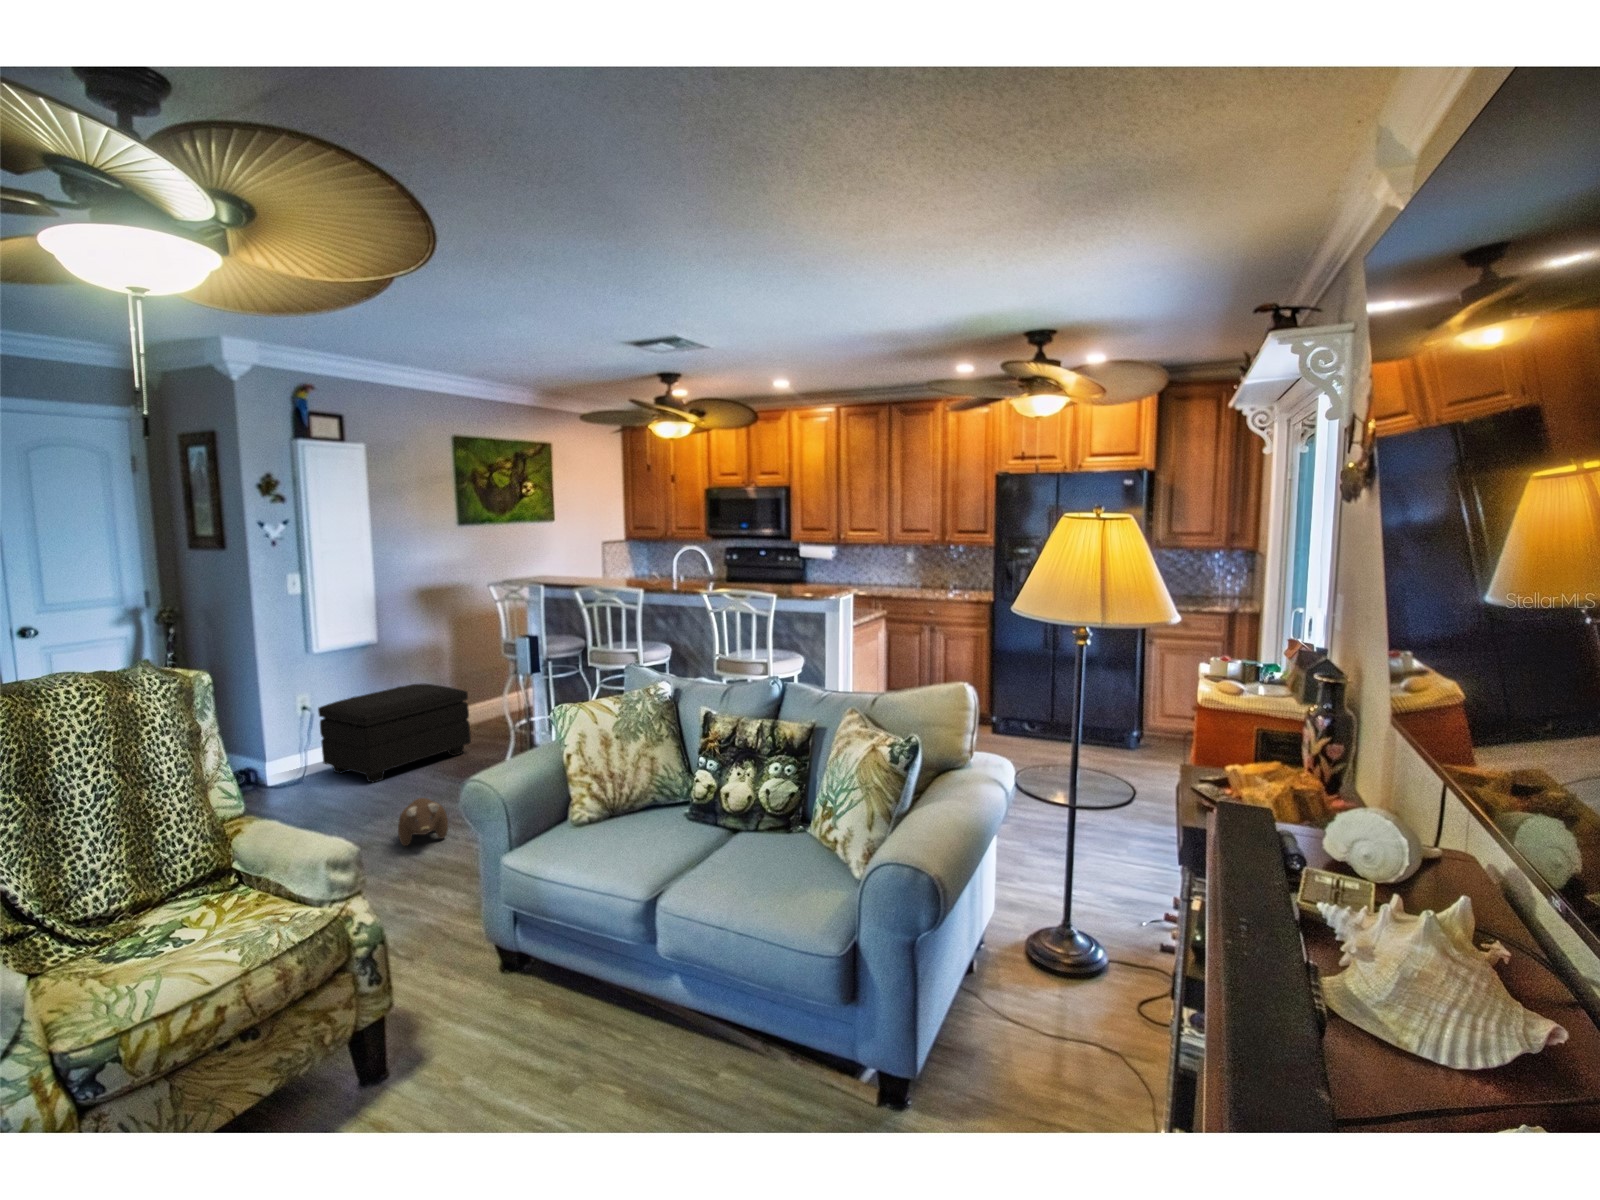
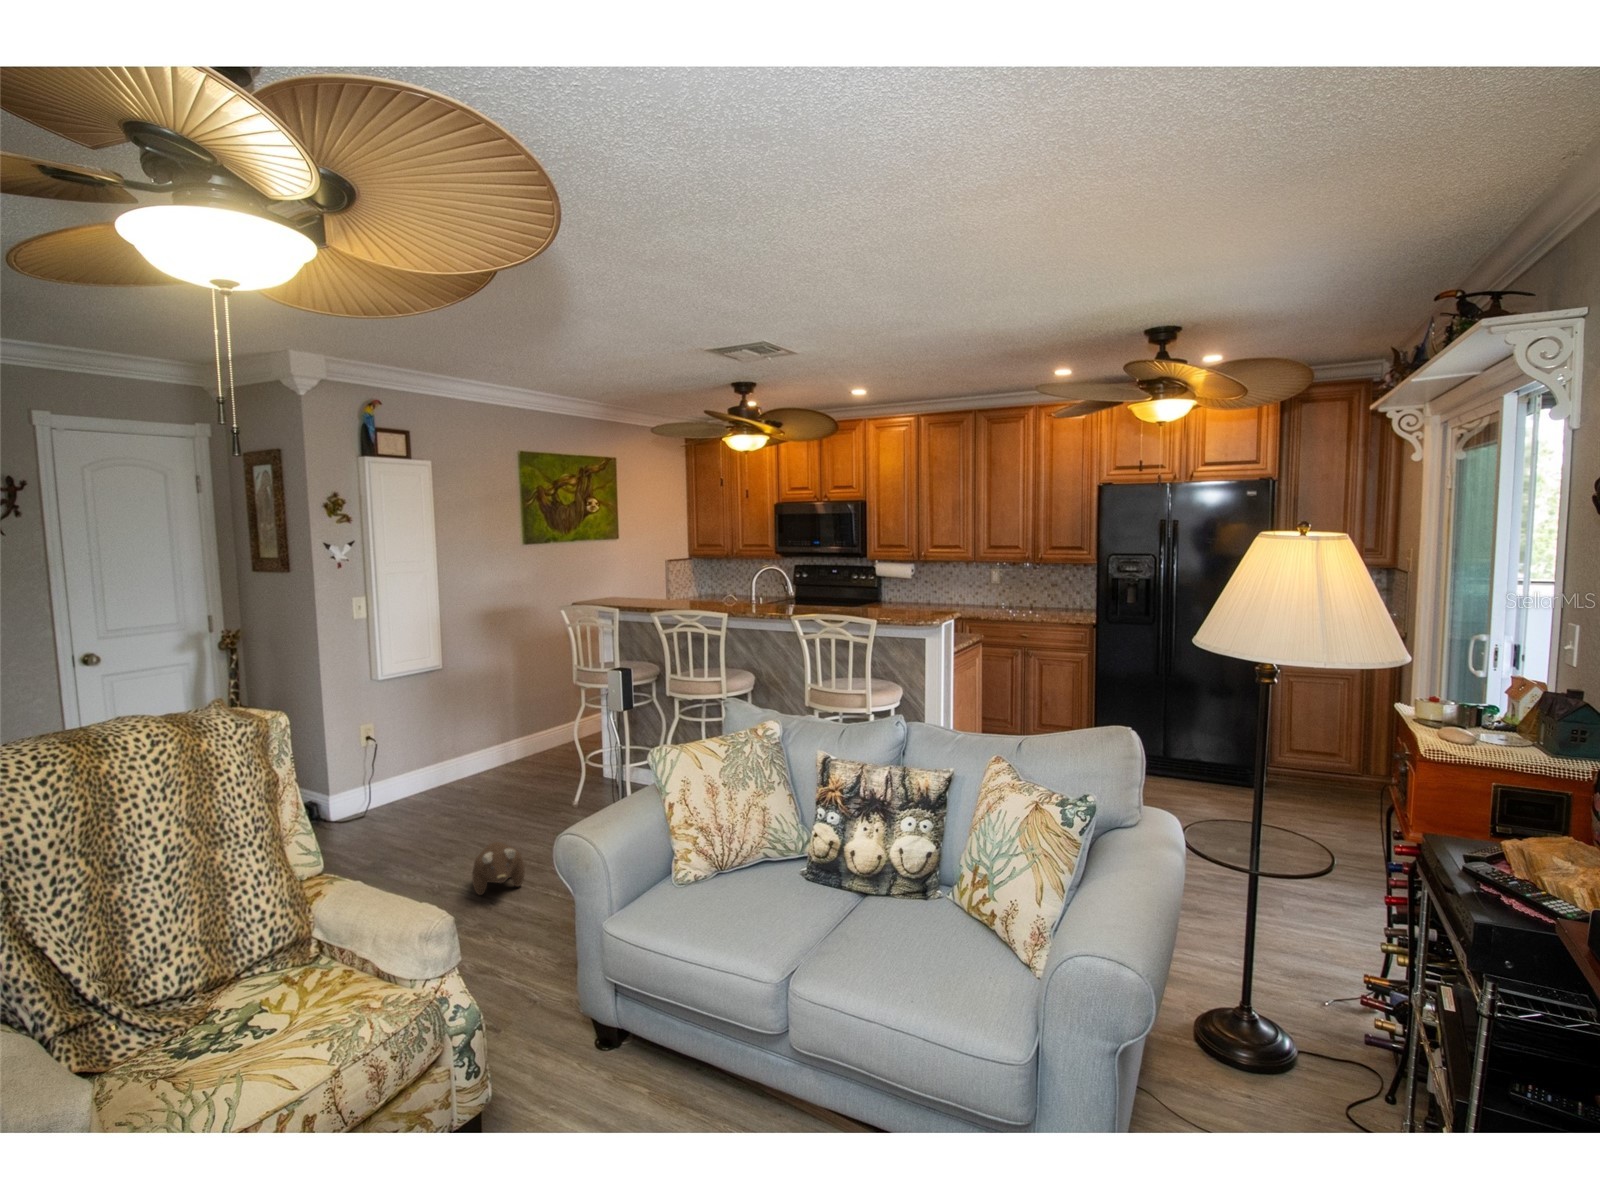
footstool: present [318,684,471,782] -> none [383,714,539,821]

